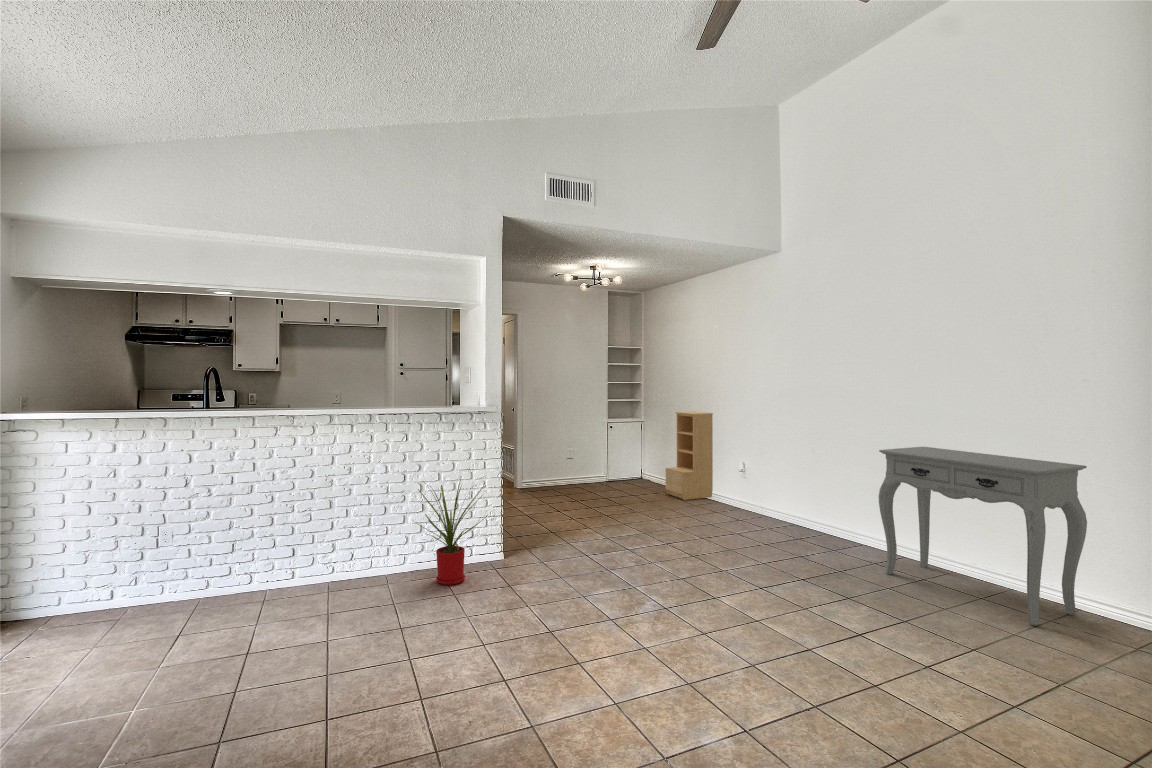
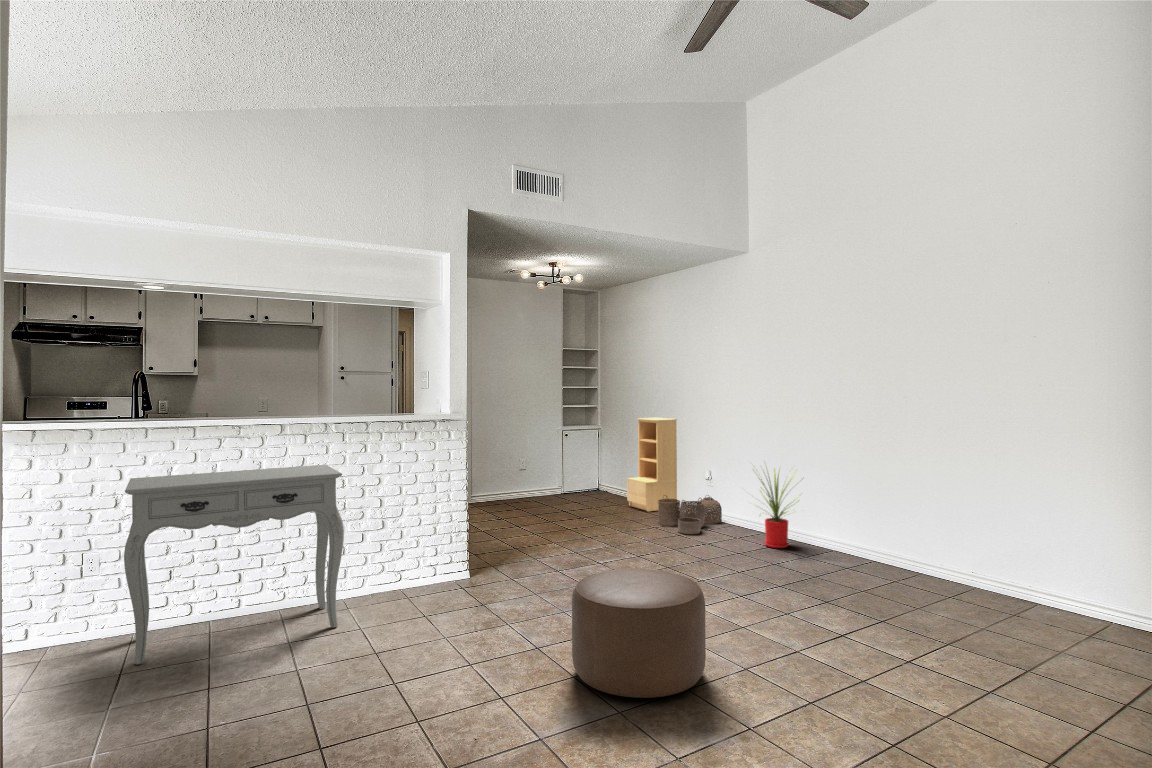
console table: present [879,447,1087,626] -> present [124,465,344,665]
house plant: present [418,479,487,585] -> present [758,469,795,548]
woven basket: none [691,485,754,523] -> present [658,495,722,534]
ottoman: none [578,560,709,690] -> present [572,569,706,698]

